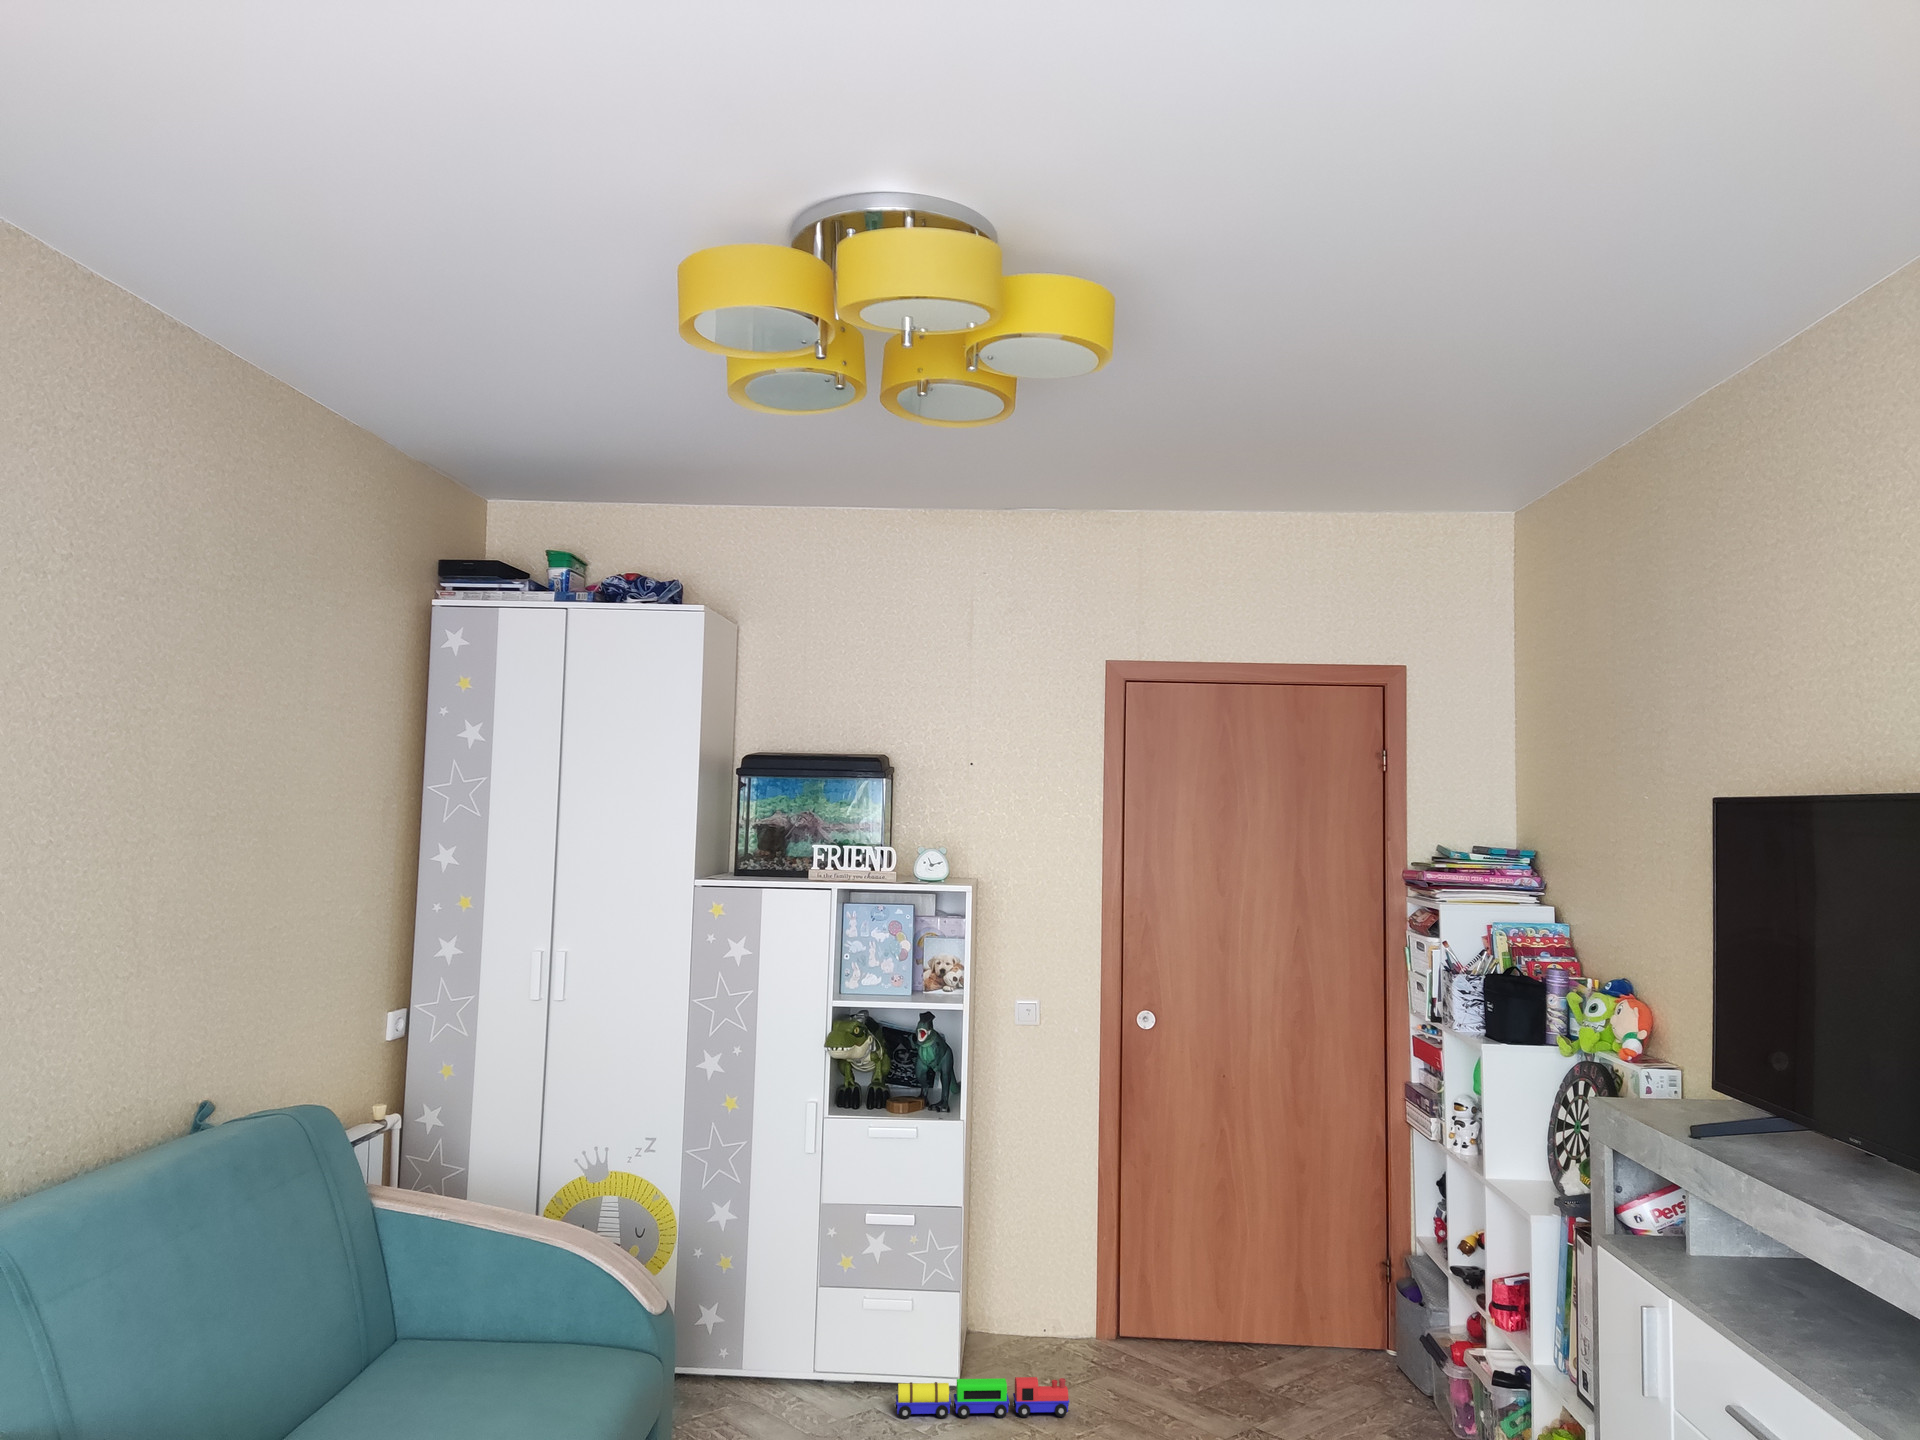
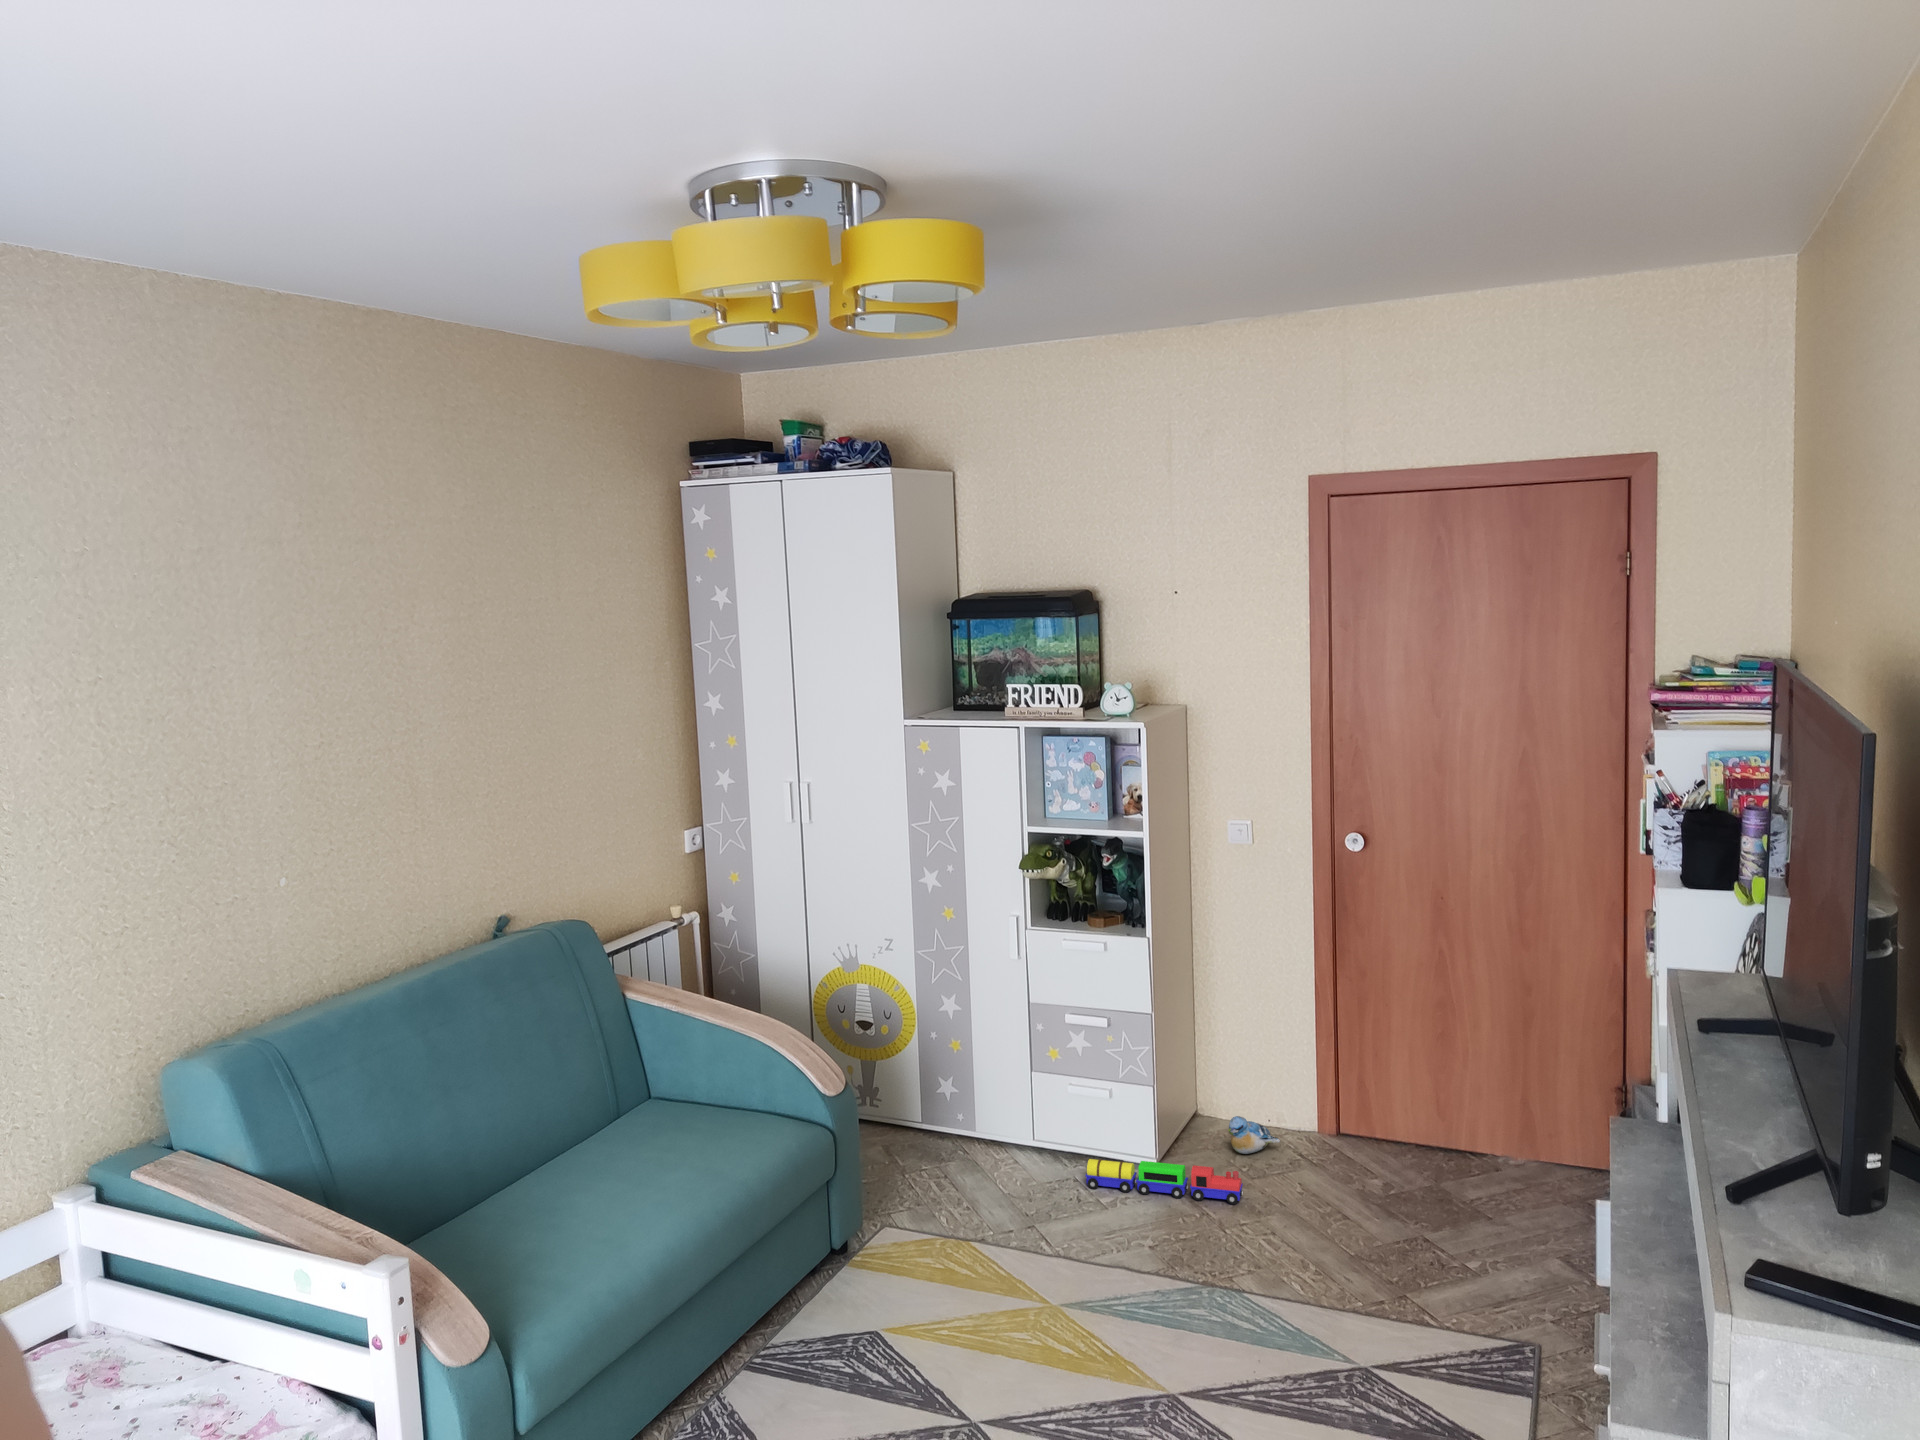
plush toy: none [1026,1322,1075,1365] -> present [1228,1116,1280,1154]

